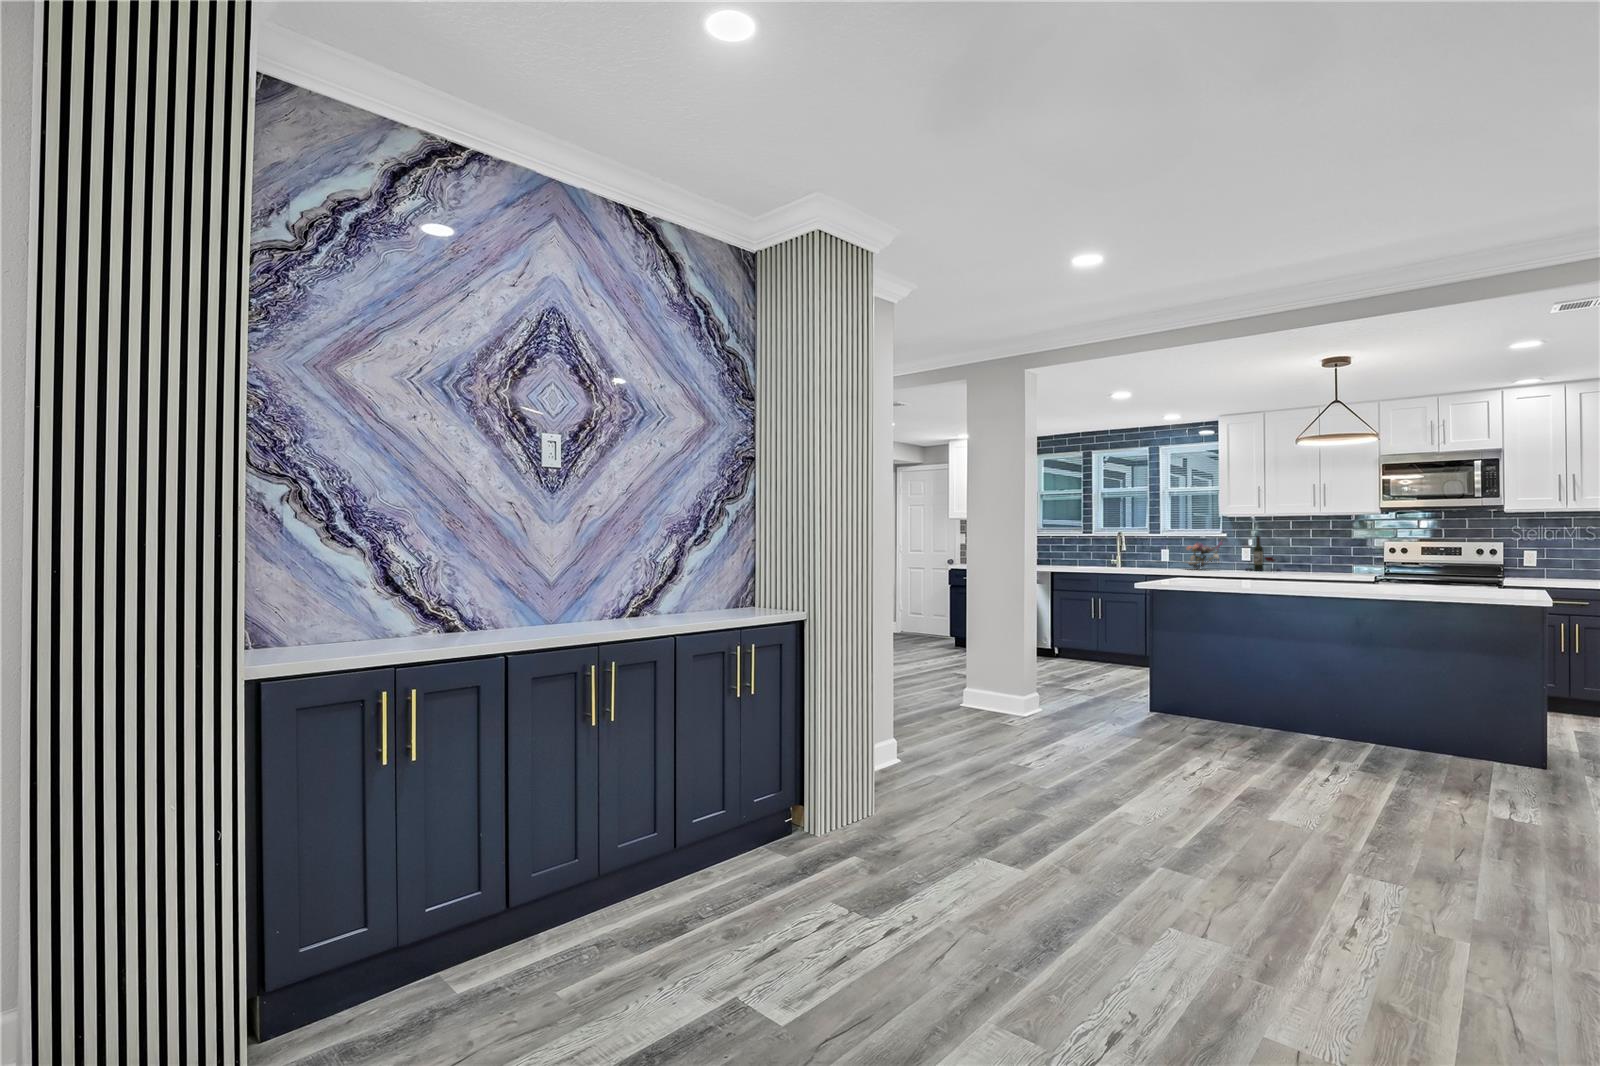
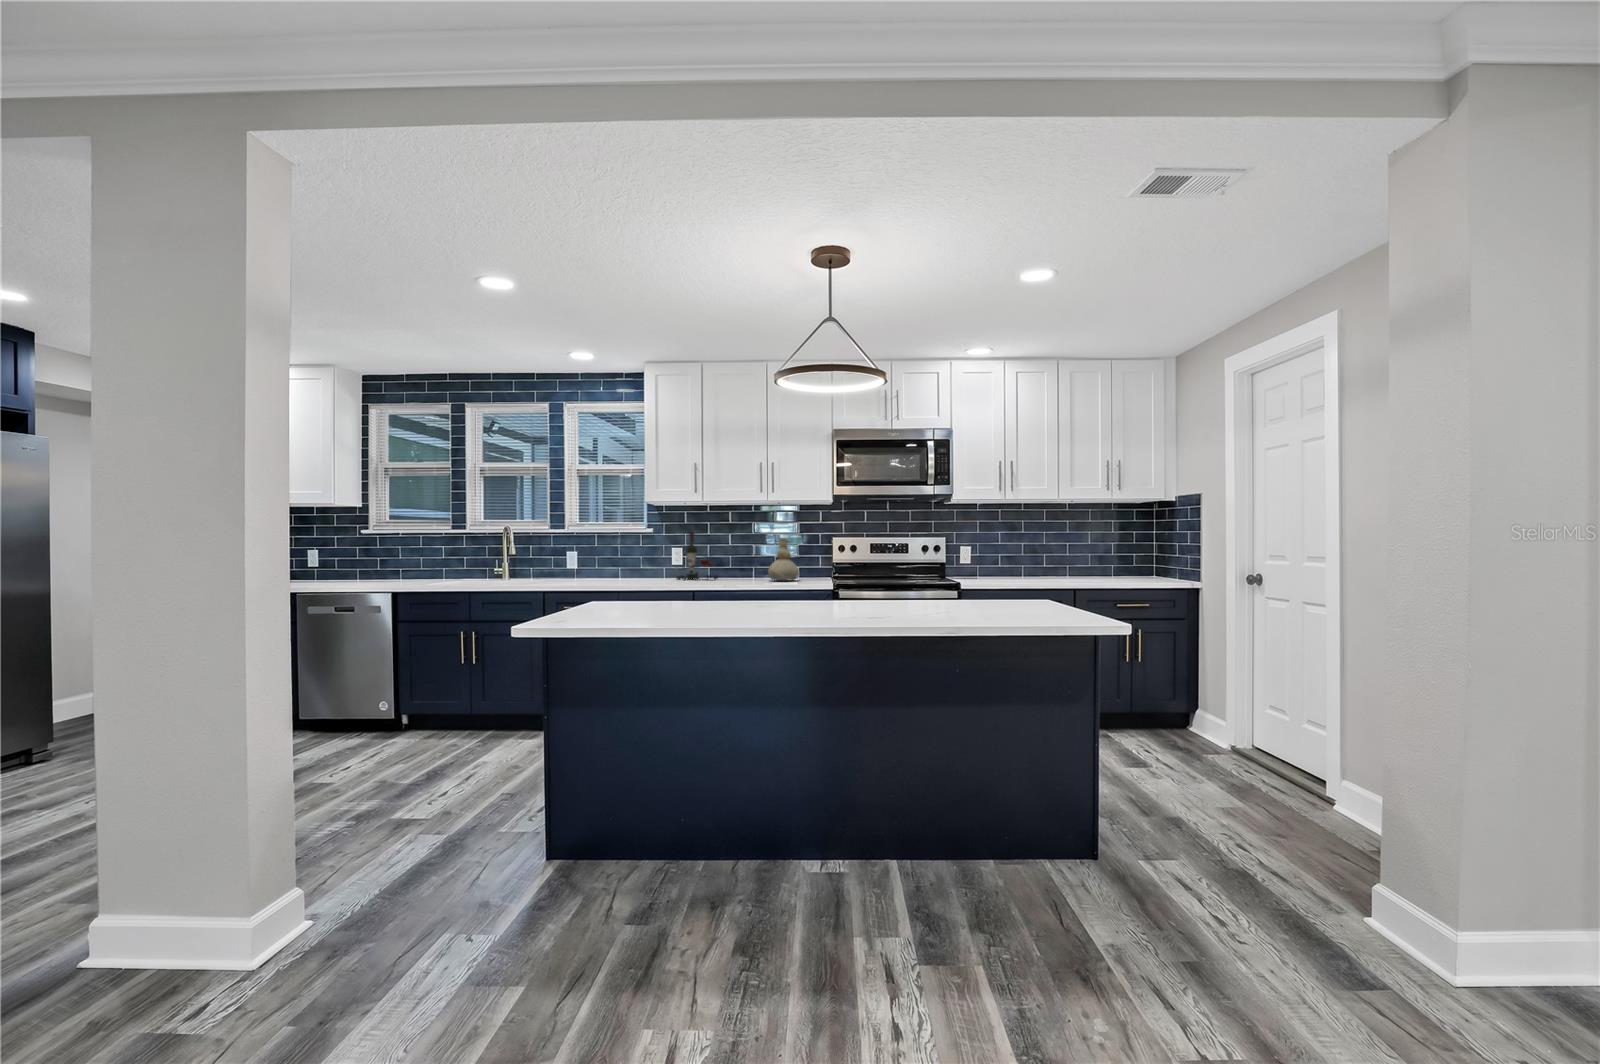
flower arrangement: present [1186,540,1223,569] -> none [595,537,649,580]
vase: none [1322,541,1352,574] -> present [768,538,799,580]

